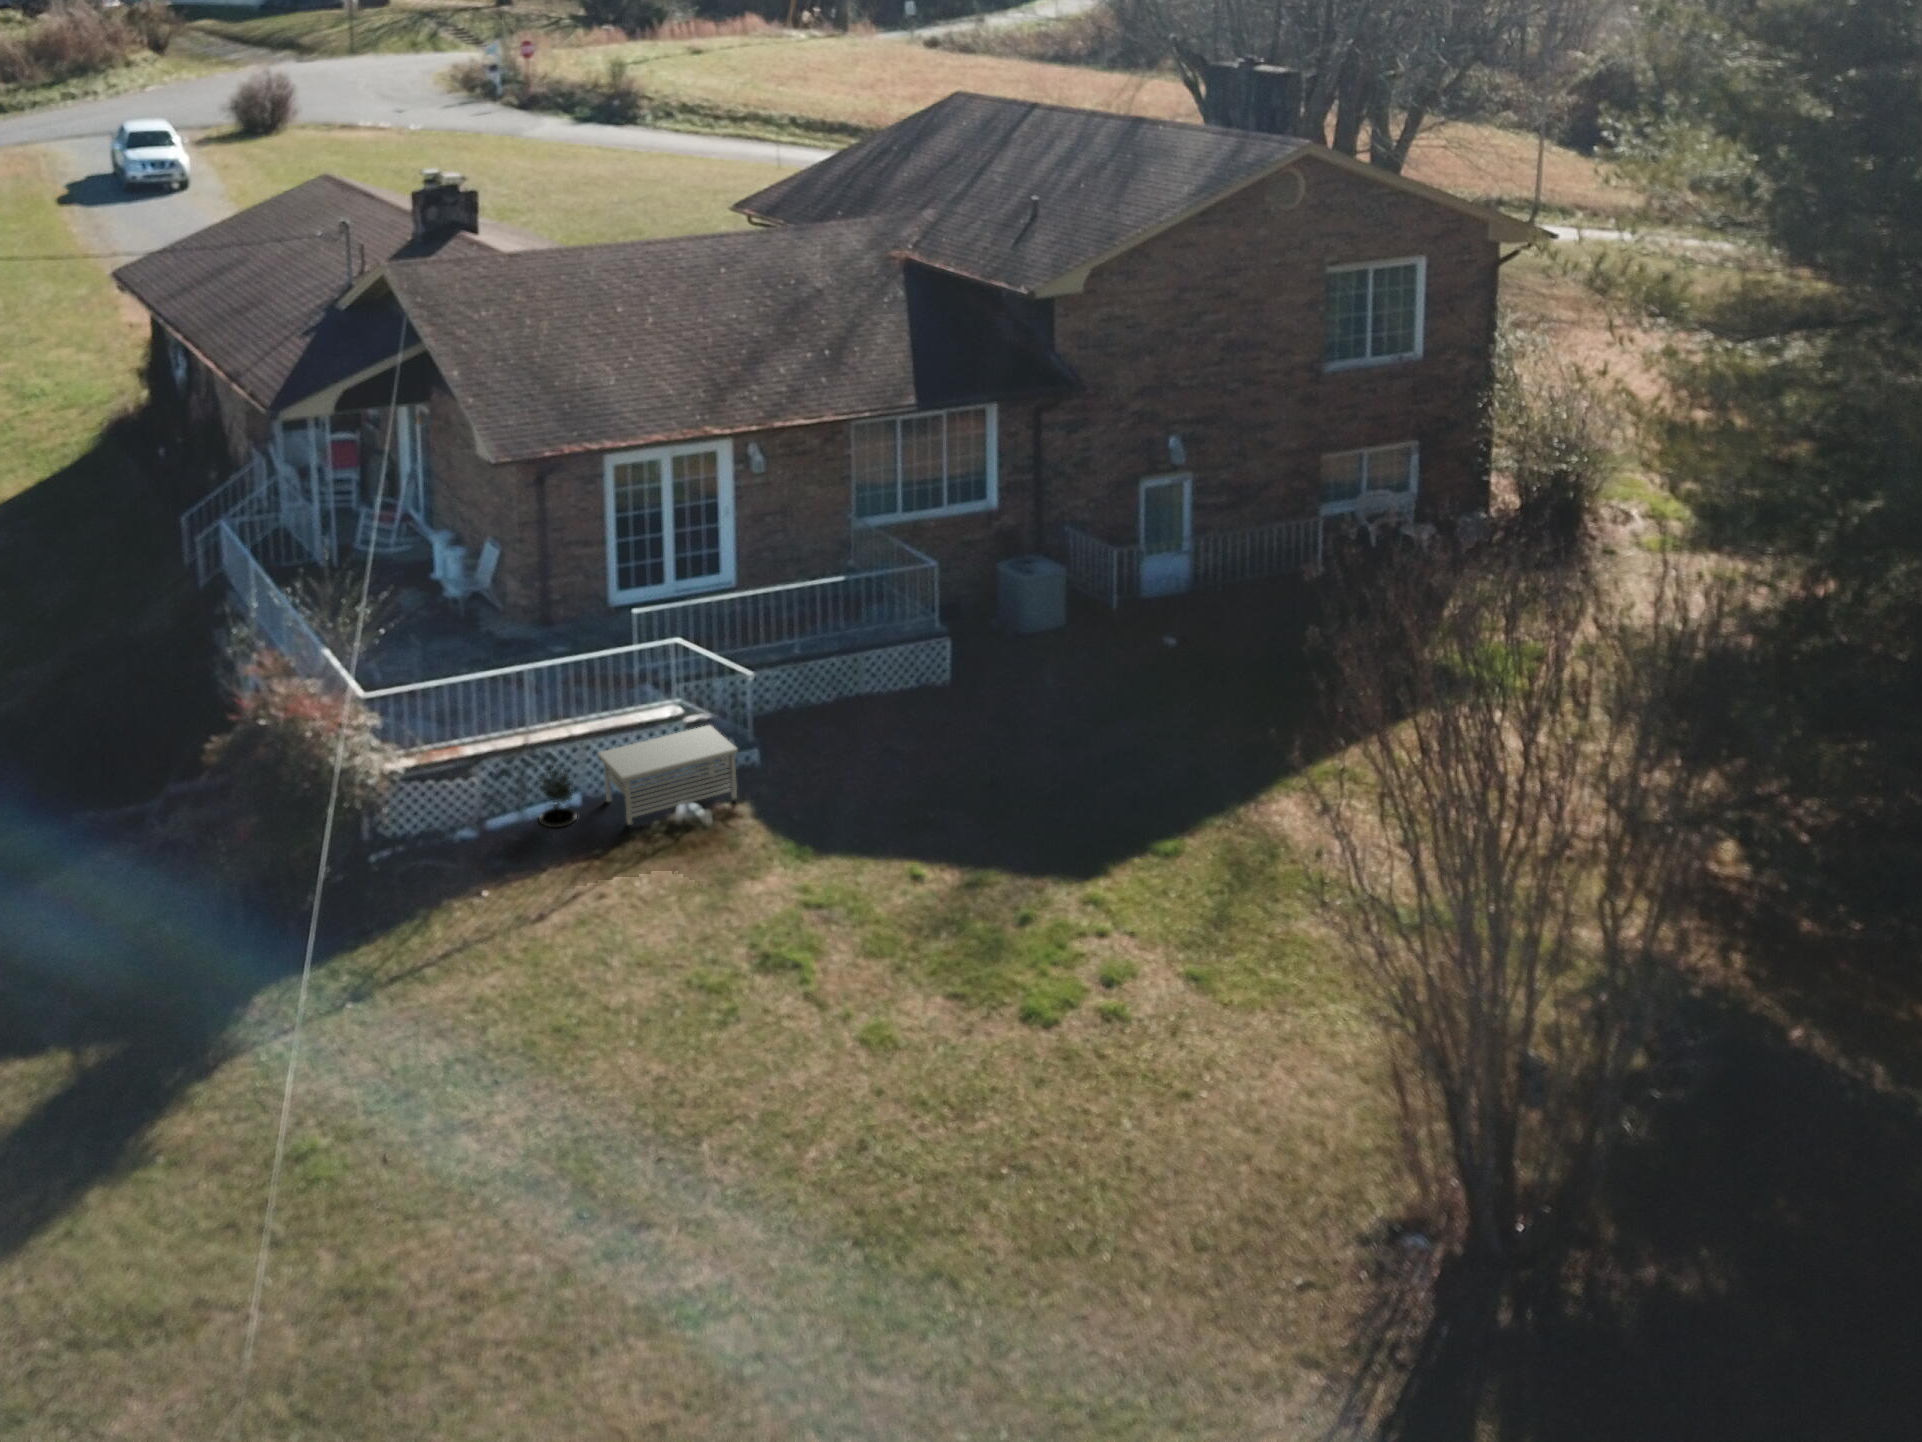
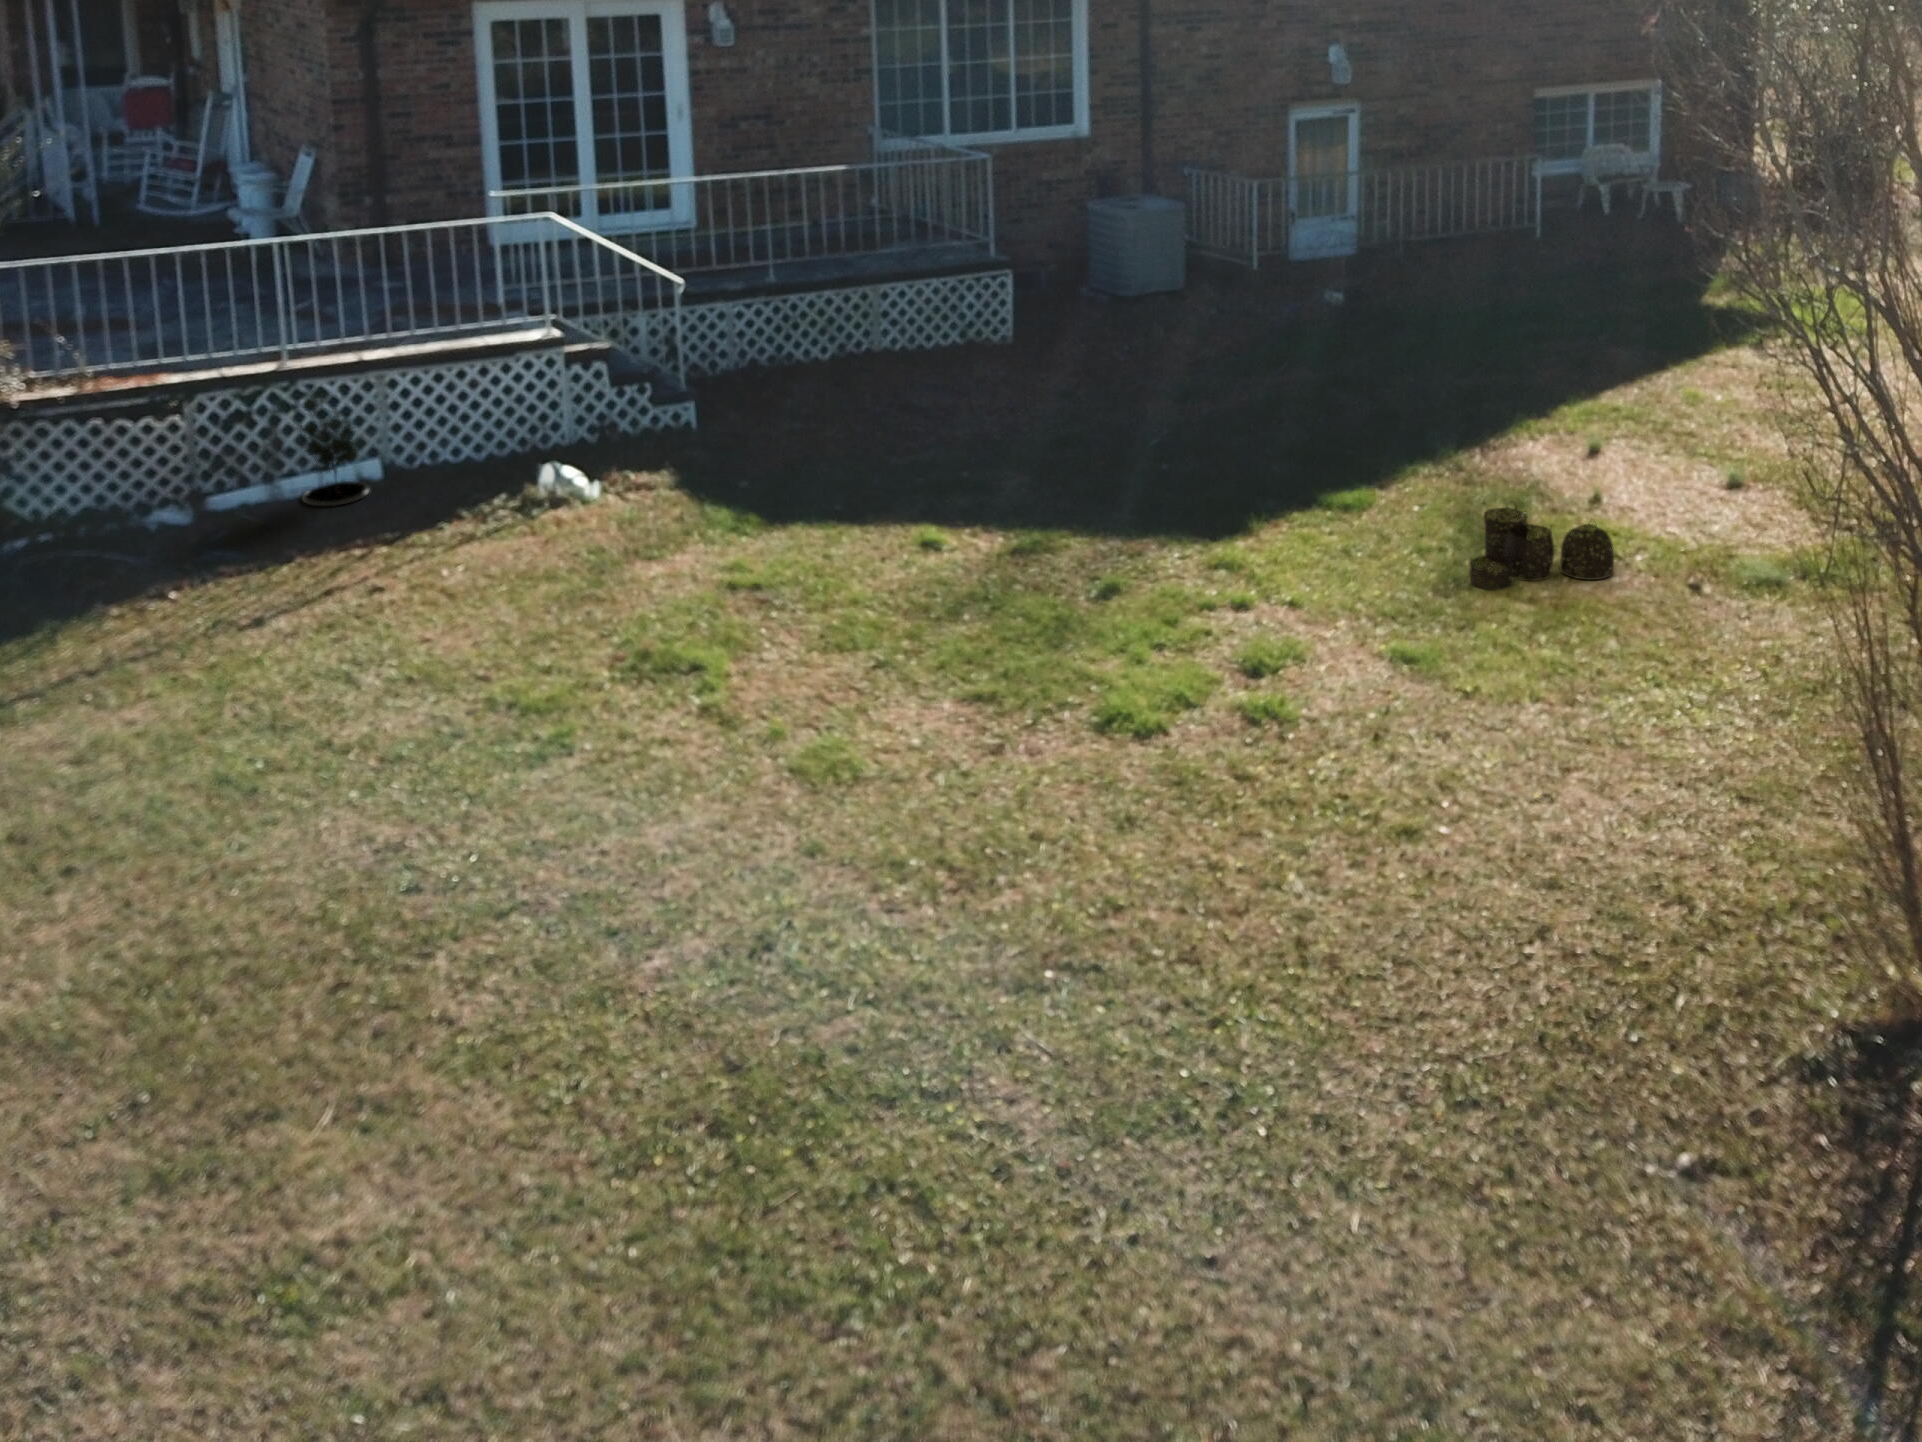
storage bench: present [598,725,738,825] -> none [409,353,650,503]
woven basket: none [1236,865,1325,926] -> present [1469,507,1614,591]

